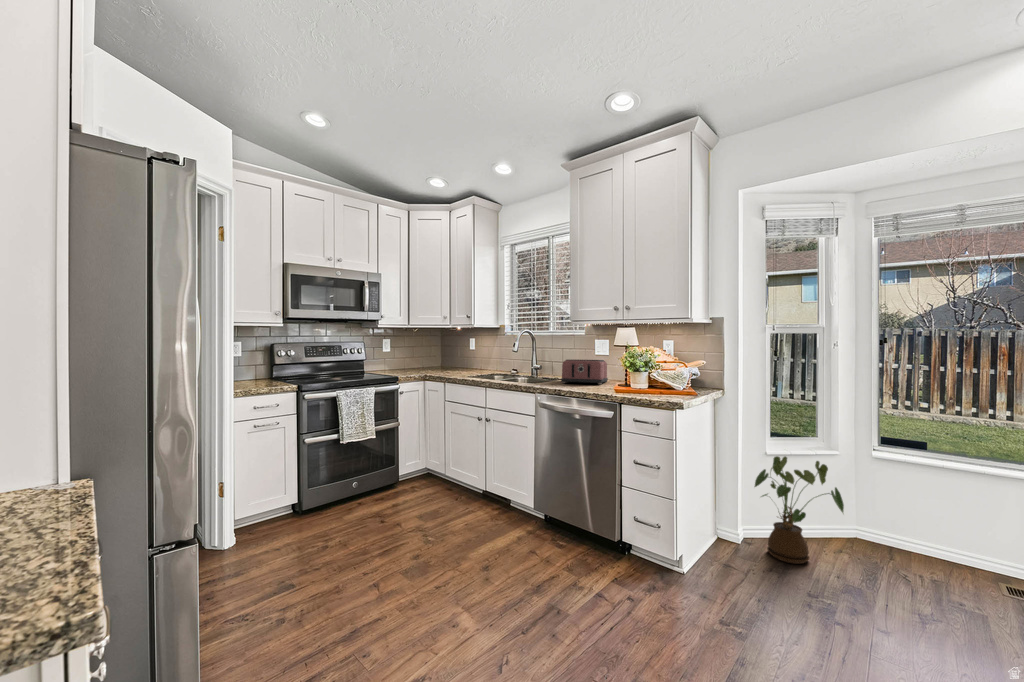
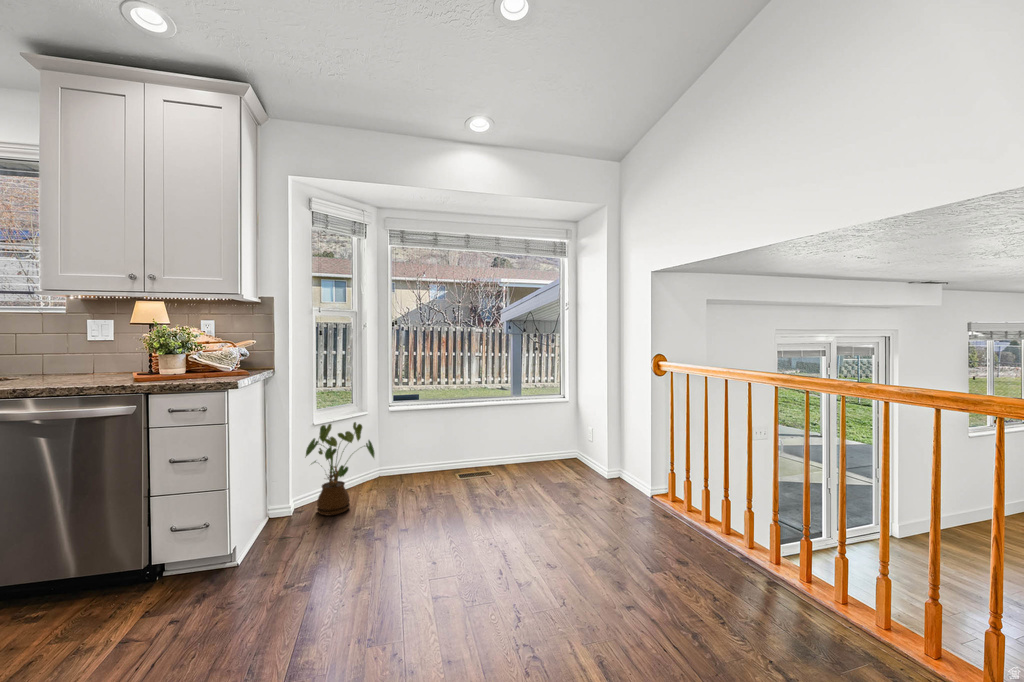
toaster: present [561,360,608,384] -> none [28,344,116,379]

